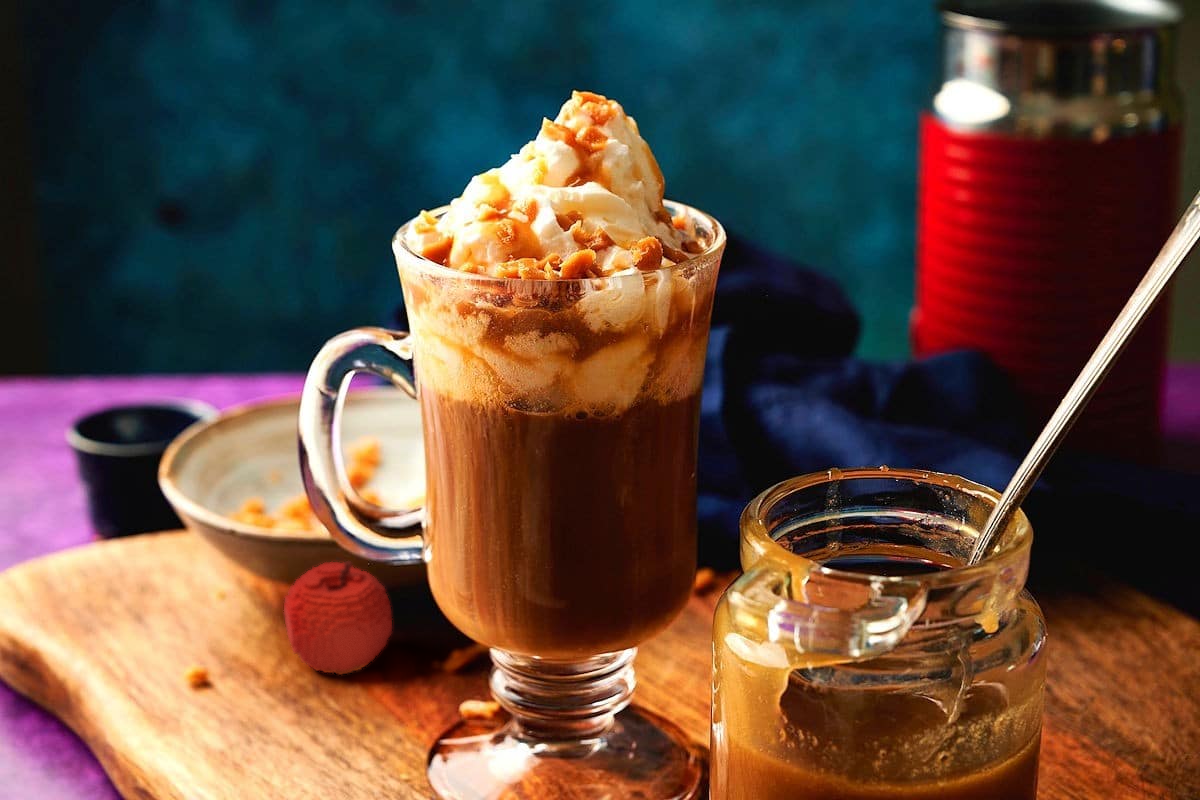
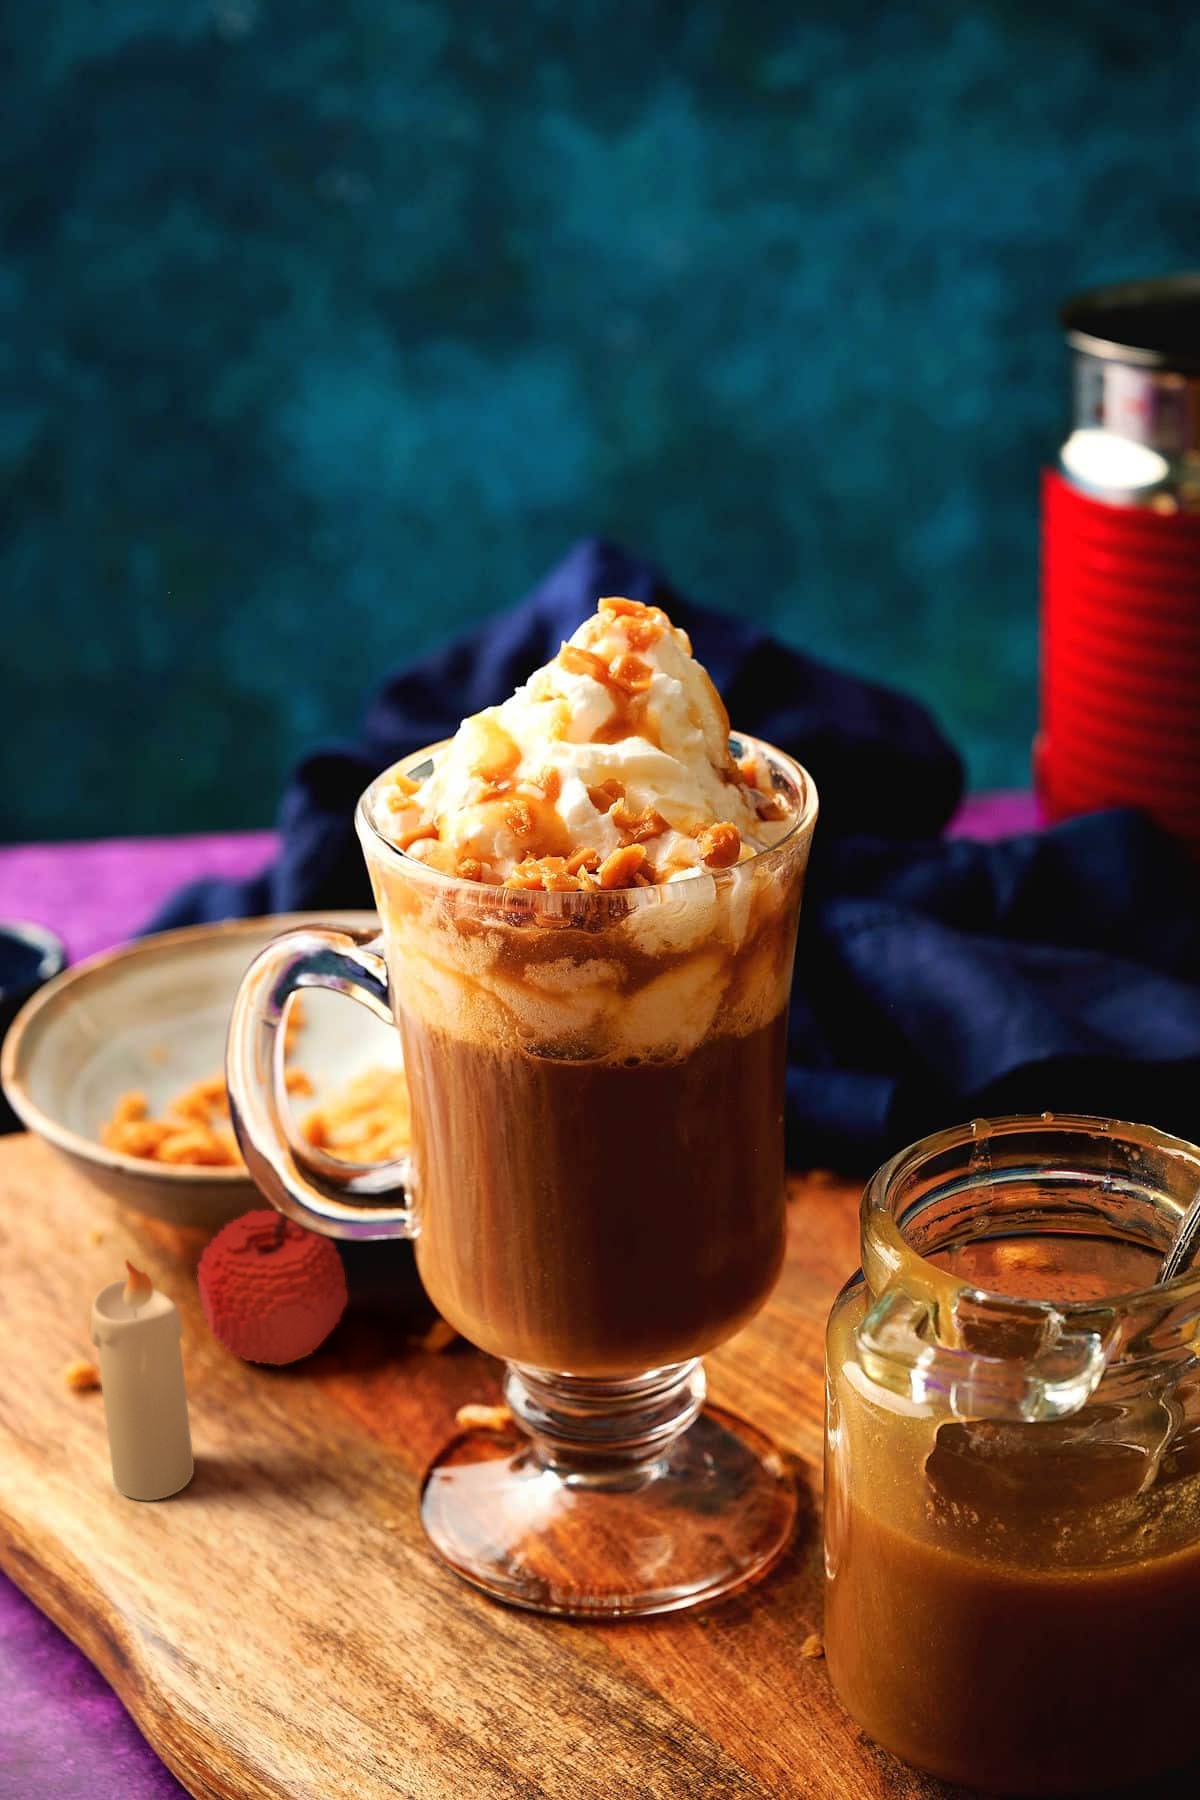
candle: none [191,569,266,755] -> present [91,1260,194,1501]

